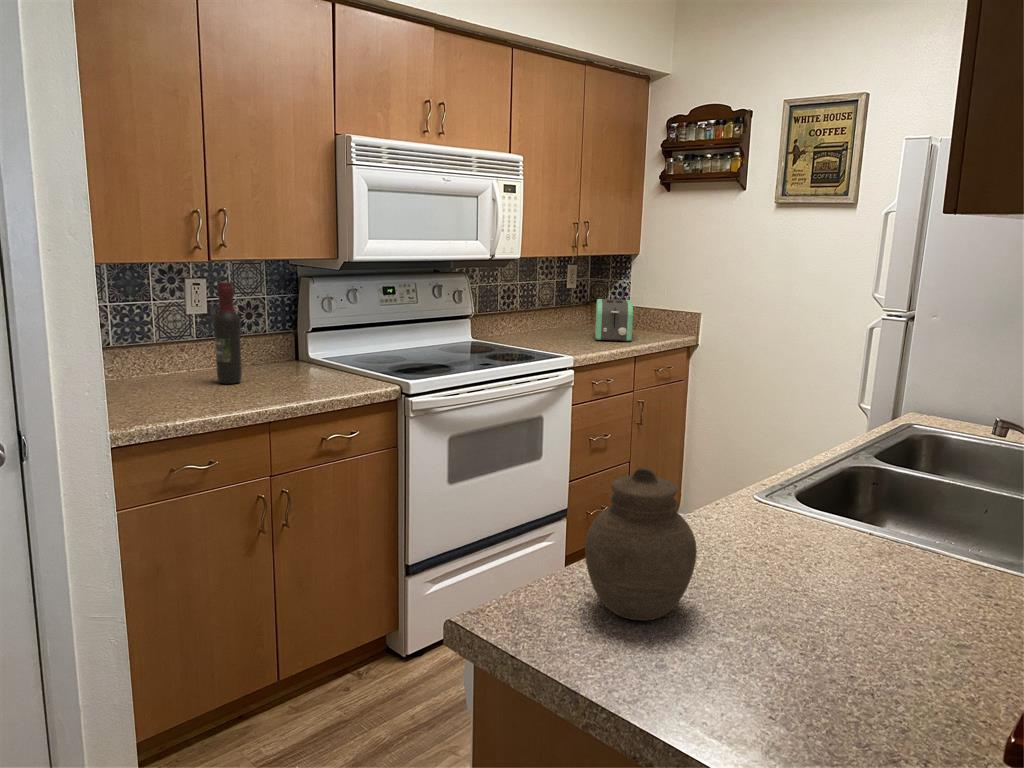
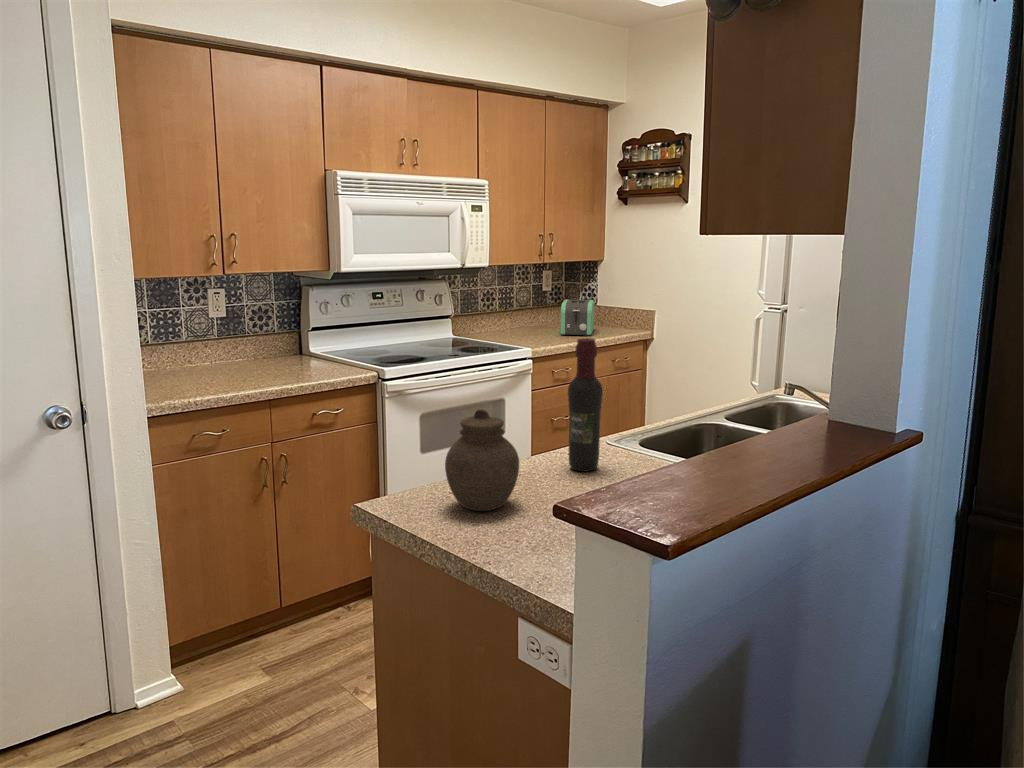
wine bottle: present [213,282,242,384] -> present [568,338,603,472]

